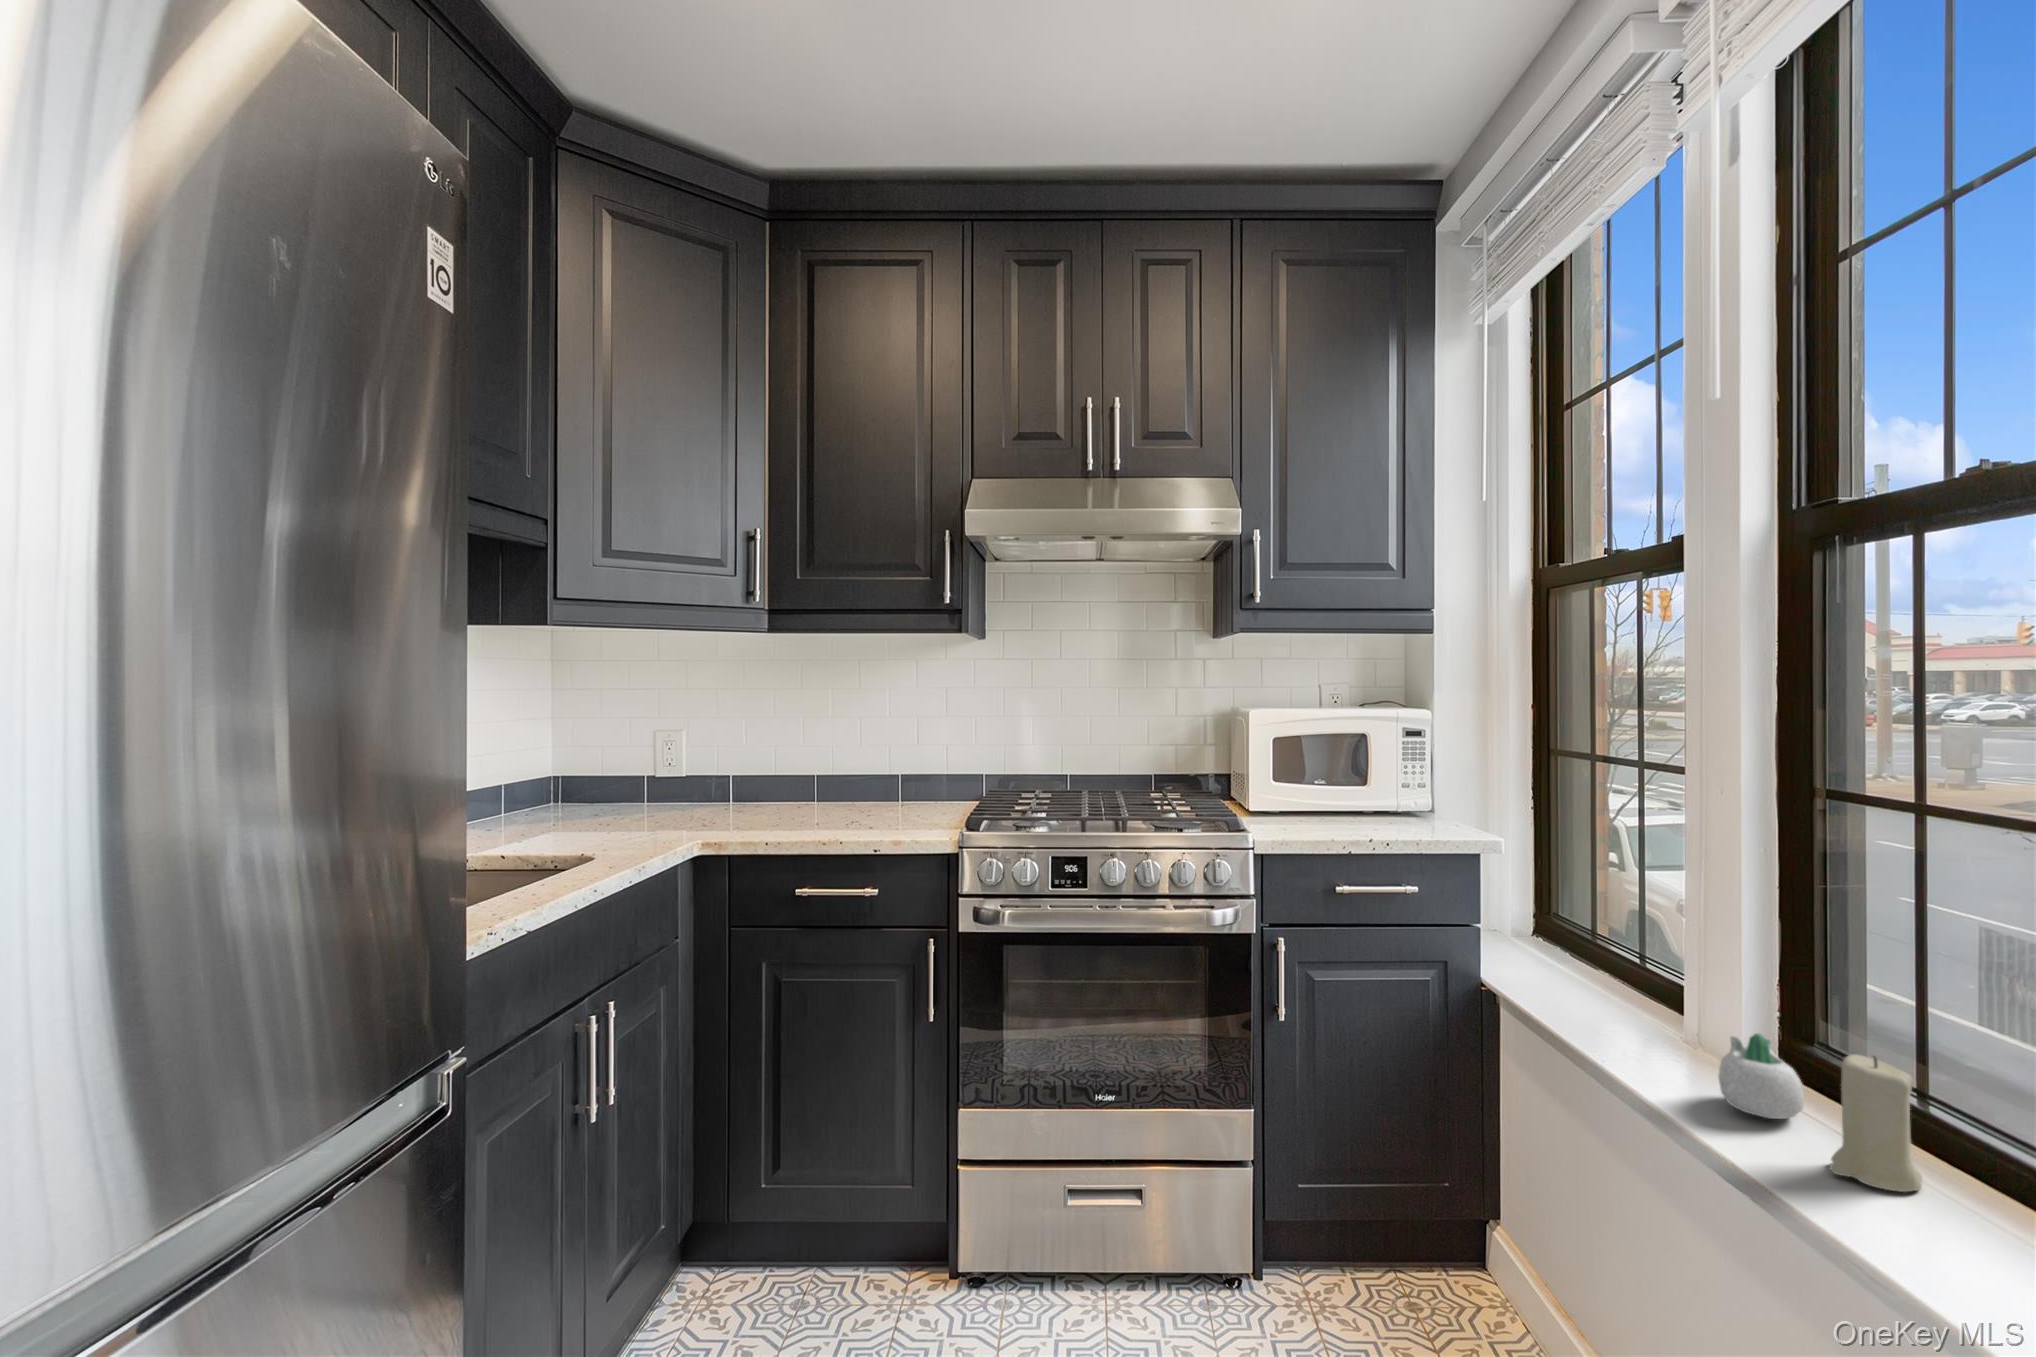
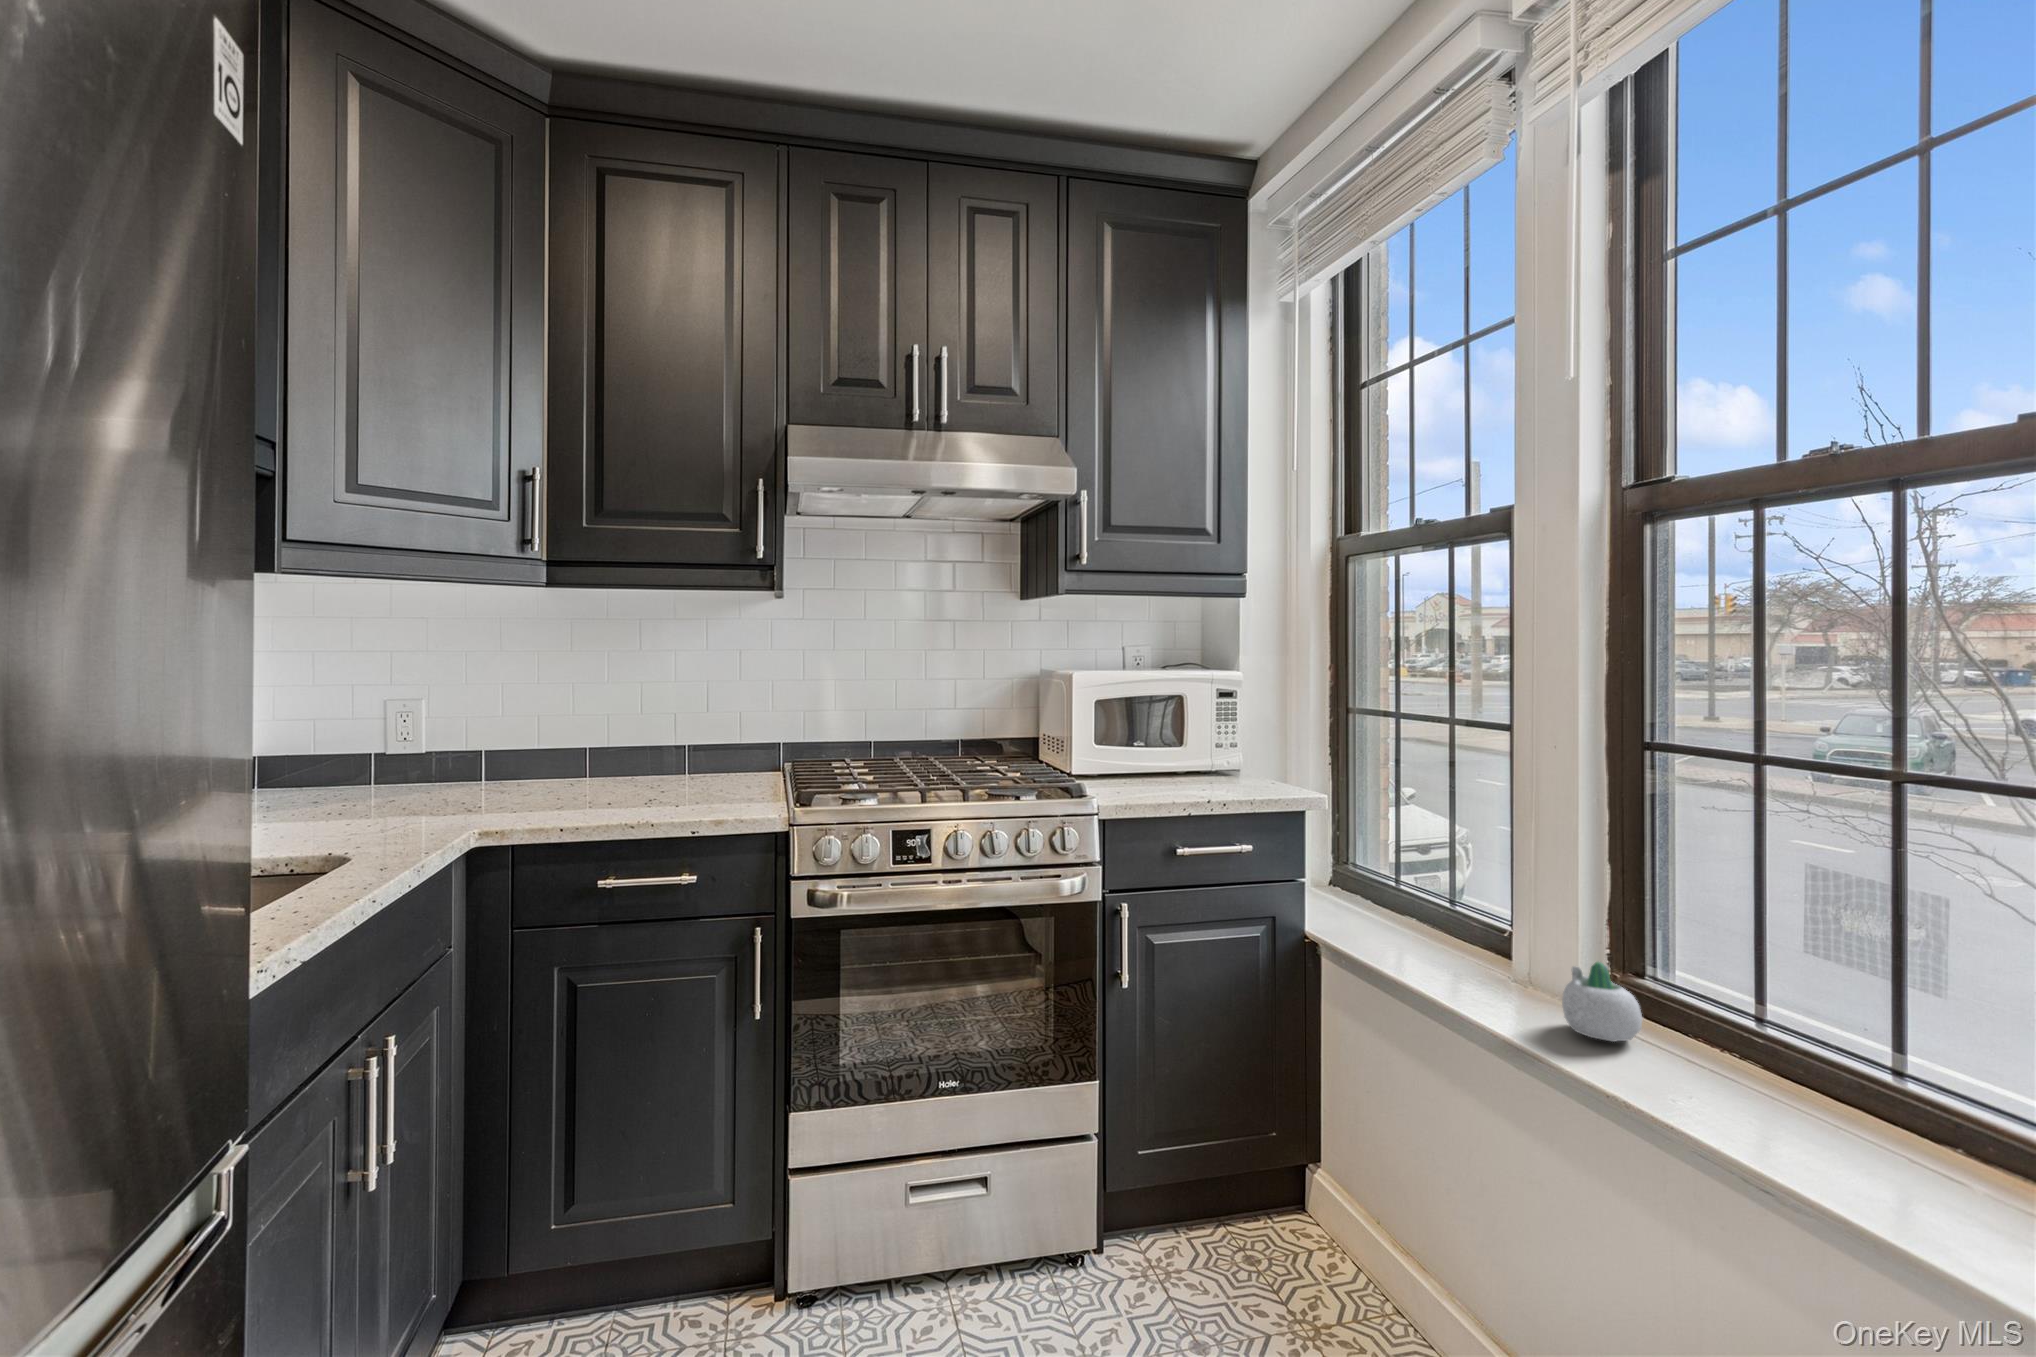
candle: present [1830,1055,1922,1192] -> none [1682,973,1766,1099]

